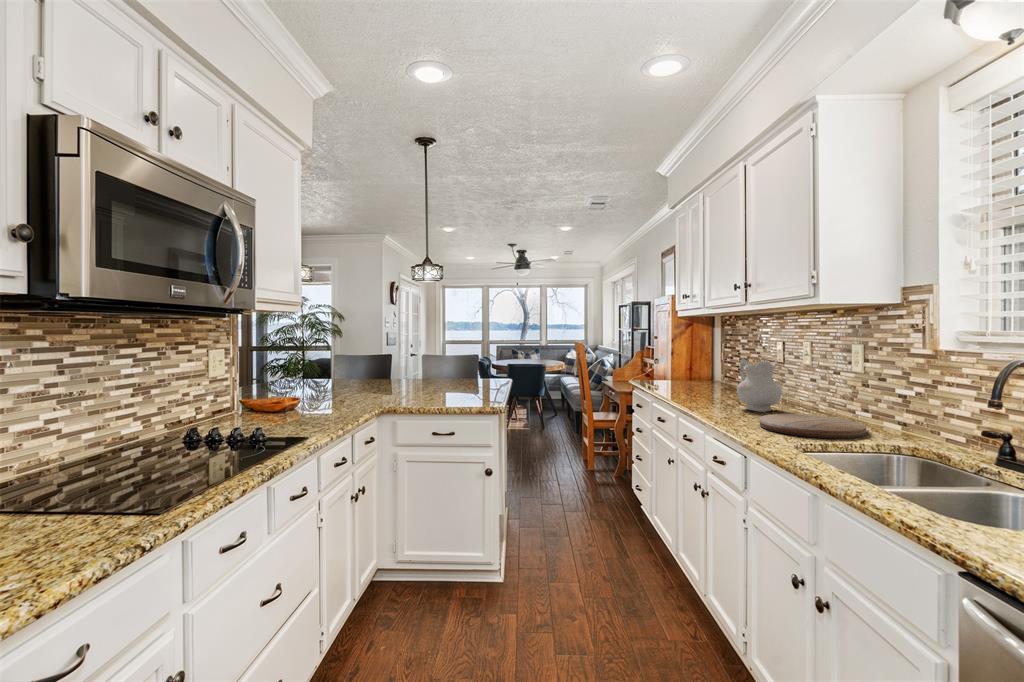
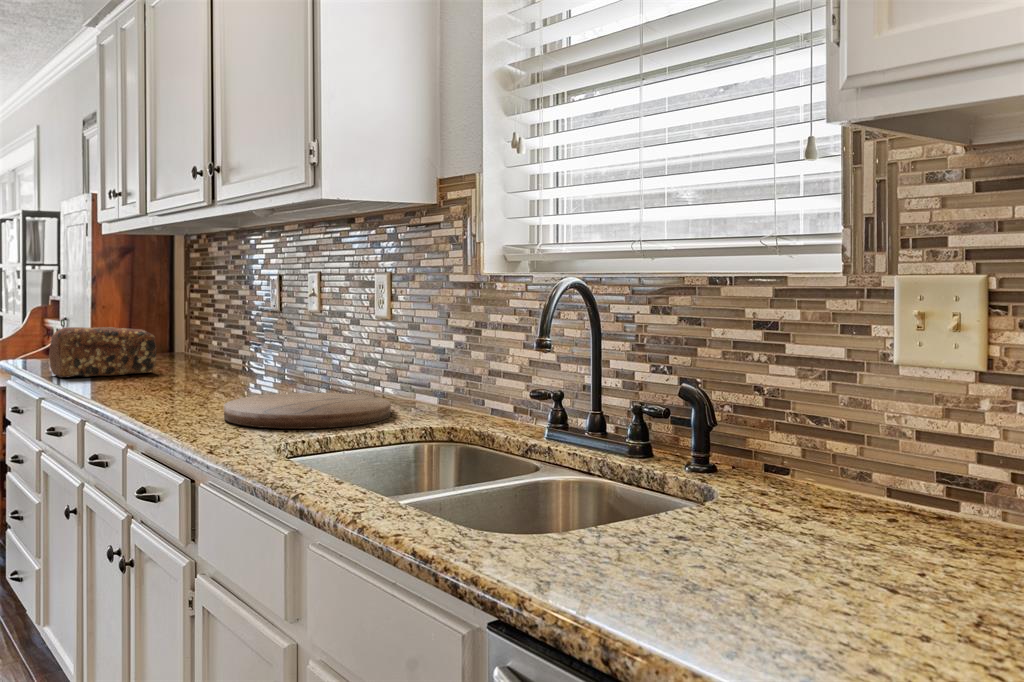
ceramic pitcher: present [737,357,782,412] -> none [194,297,271,396]
bread loaf: none [659,368,711,393] -> present [49,327,157,378]

